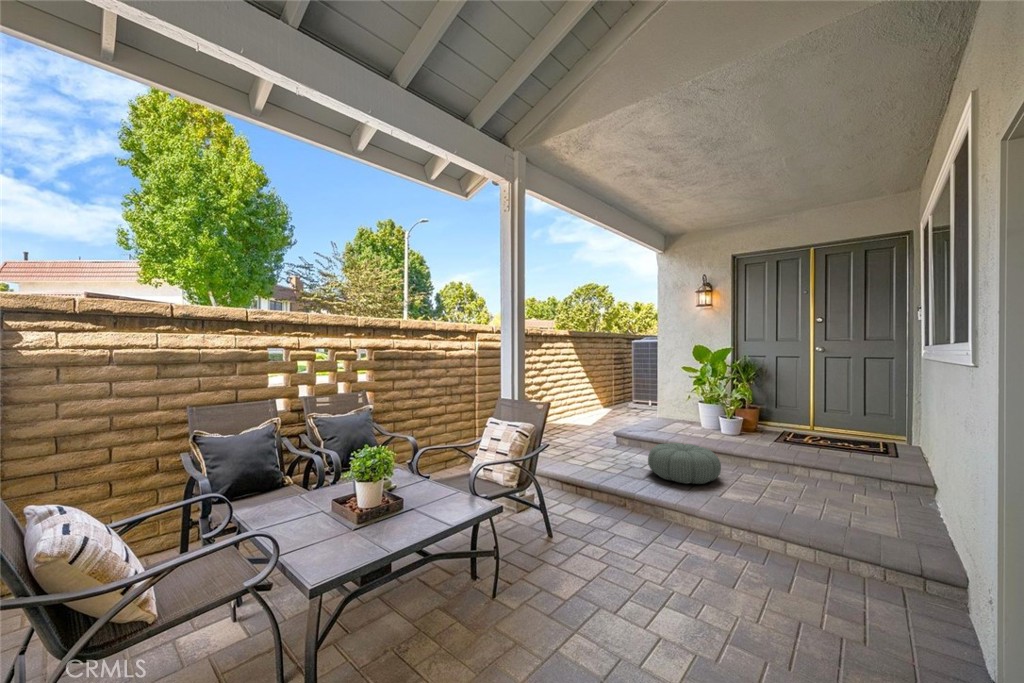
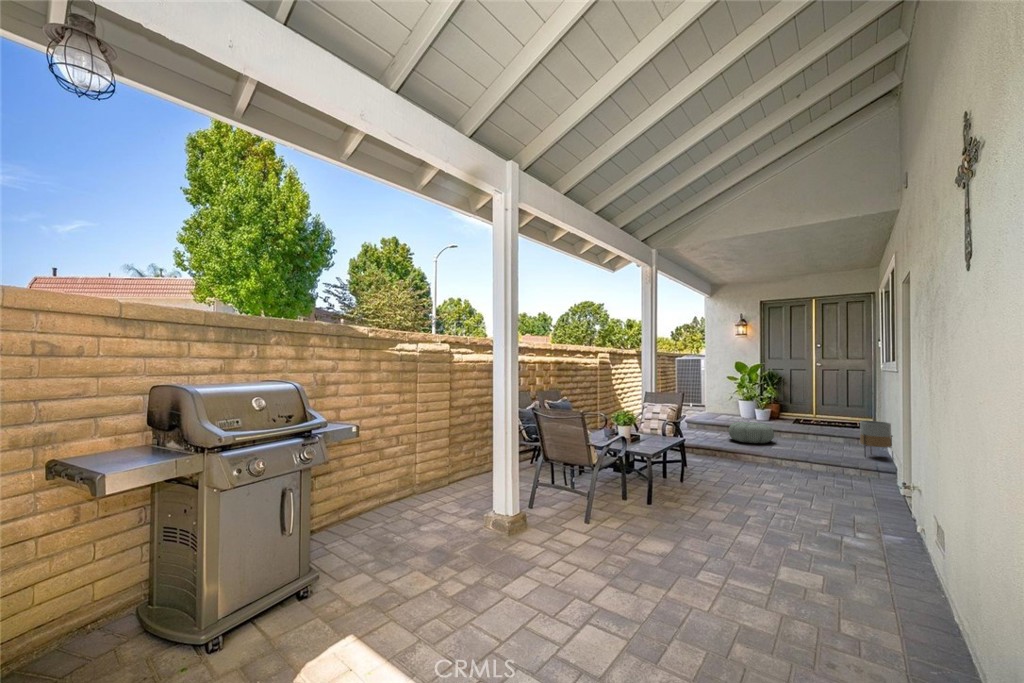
planter: none [875,464,948,555] -> present [860,421,893,458]

